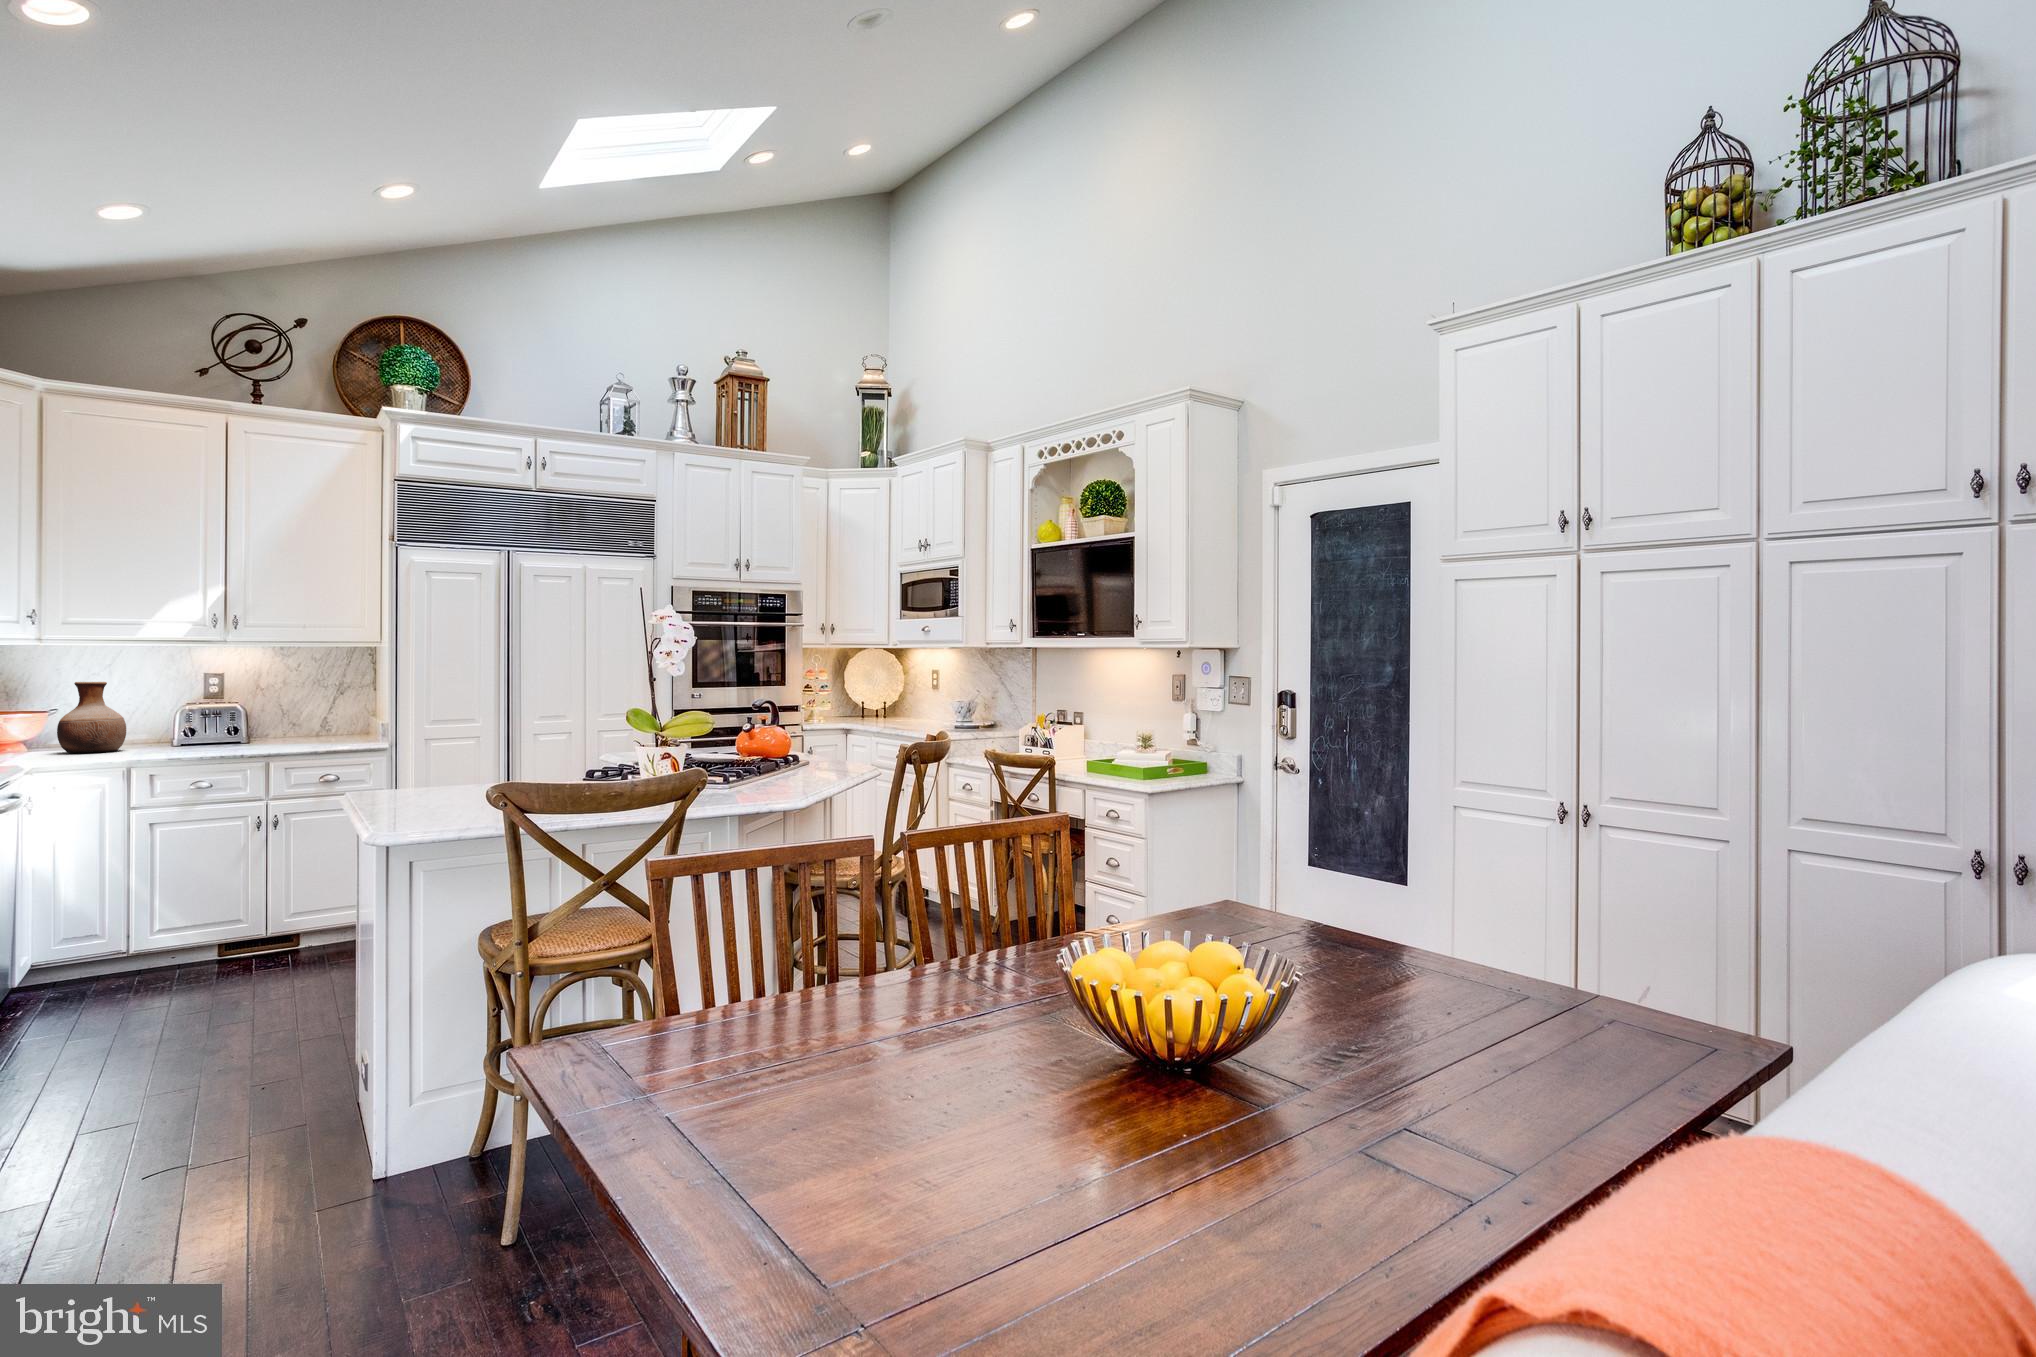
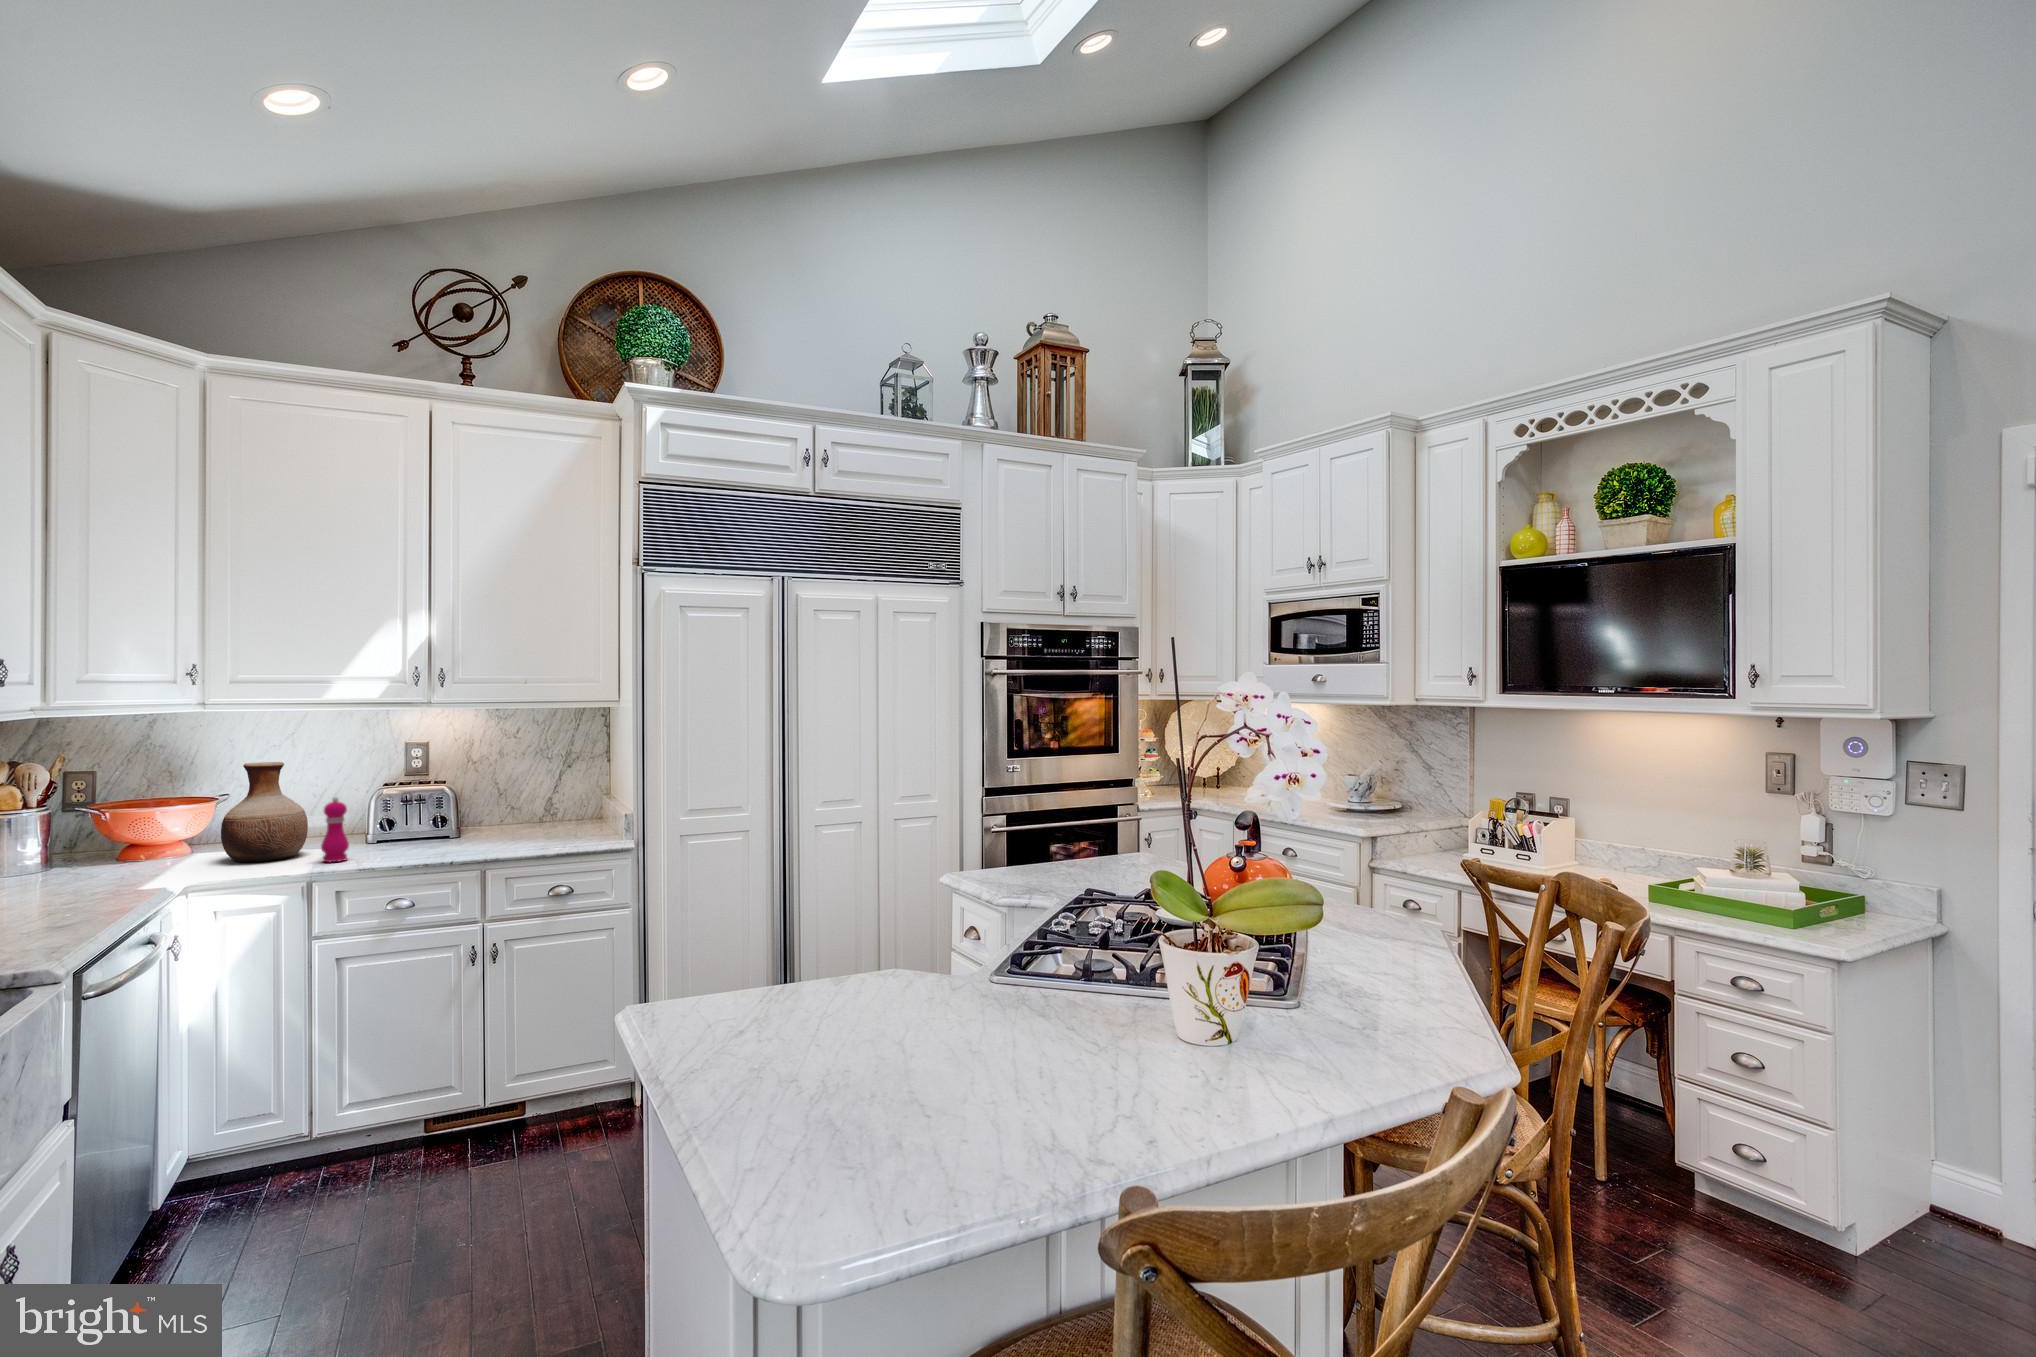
pepper mill: none [138,705,160,752] -> present [321,797,349,862]

